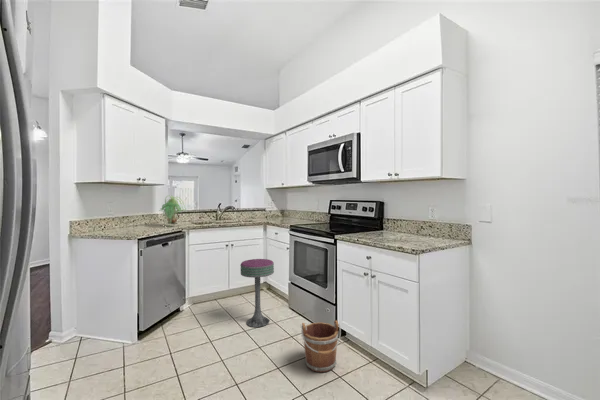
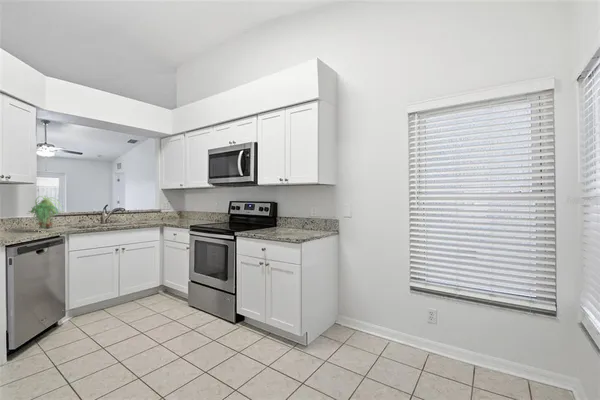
bar stool: present [240,259,274,327] -> none [137,260,174,327]
bucket: present [301,320,341,372] -> none [204,305,240,351]

